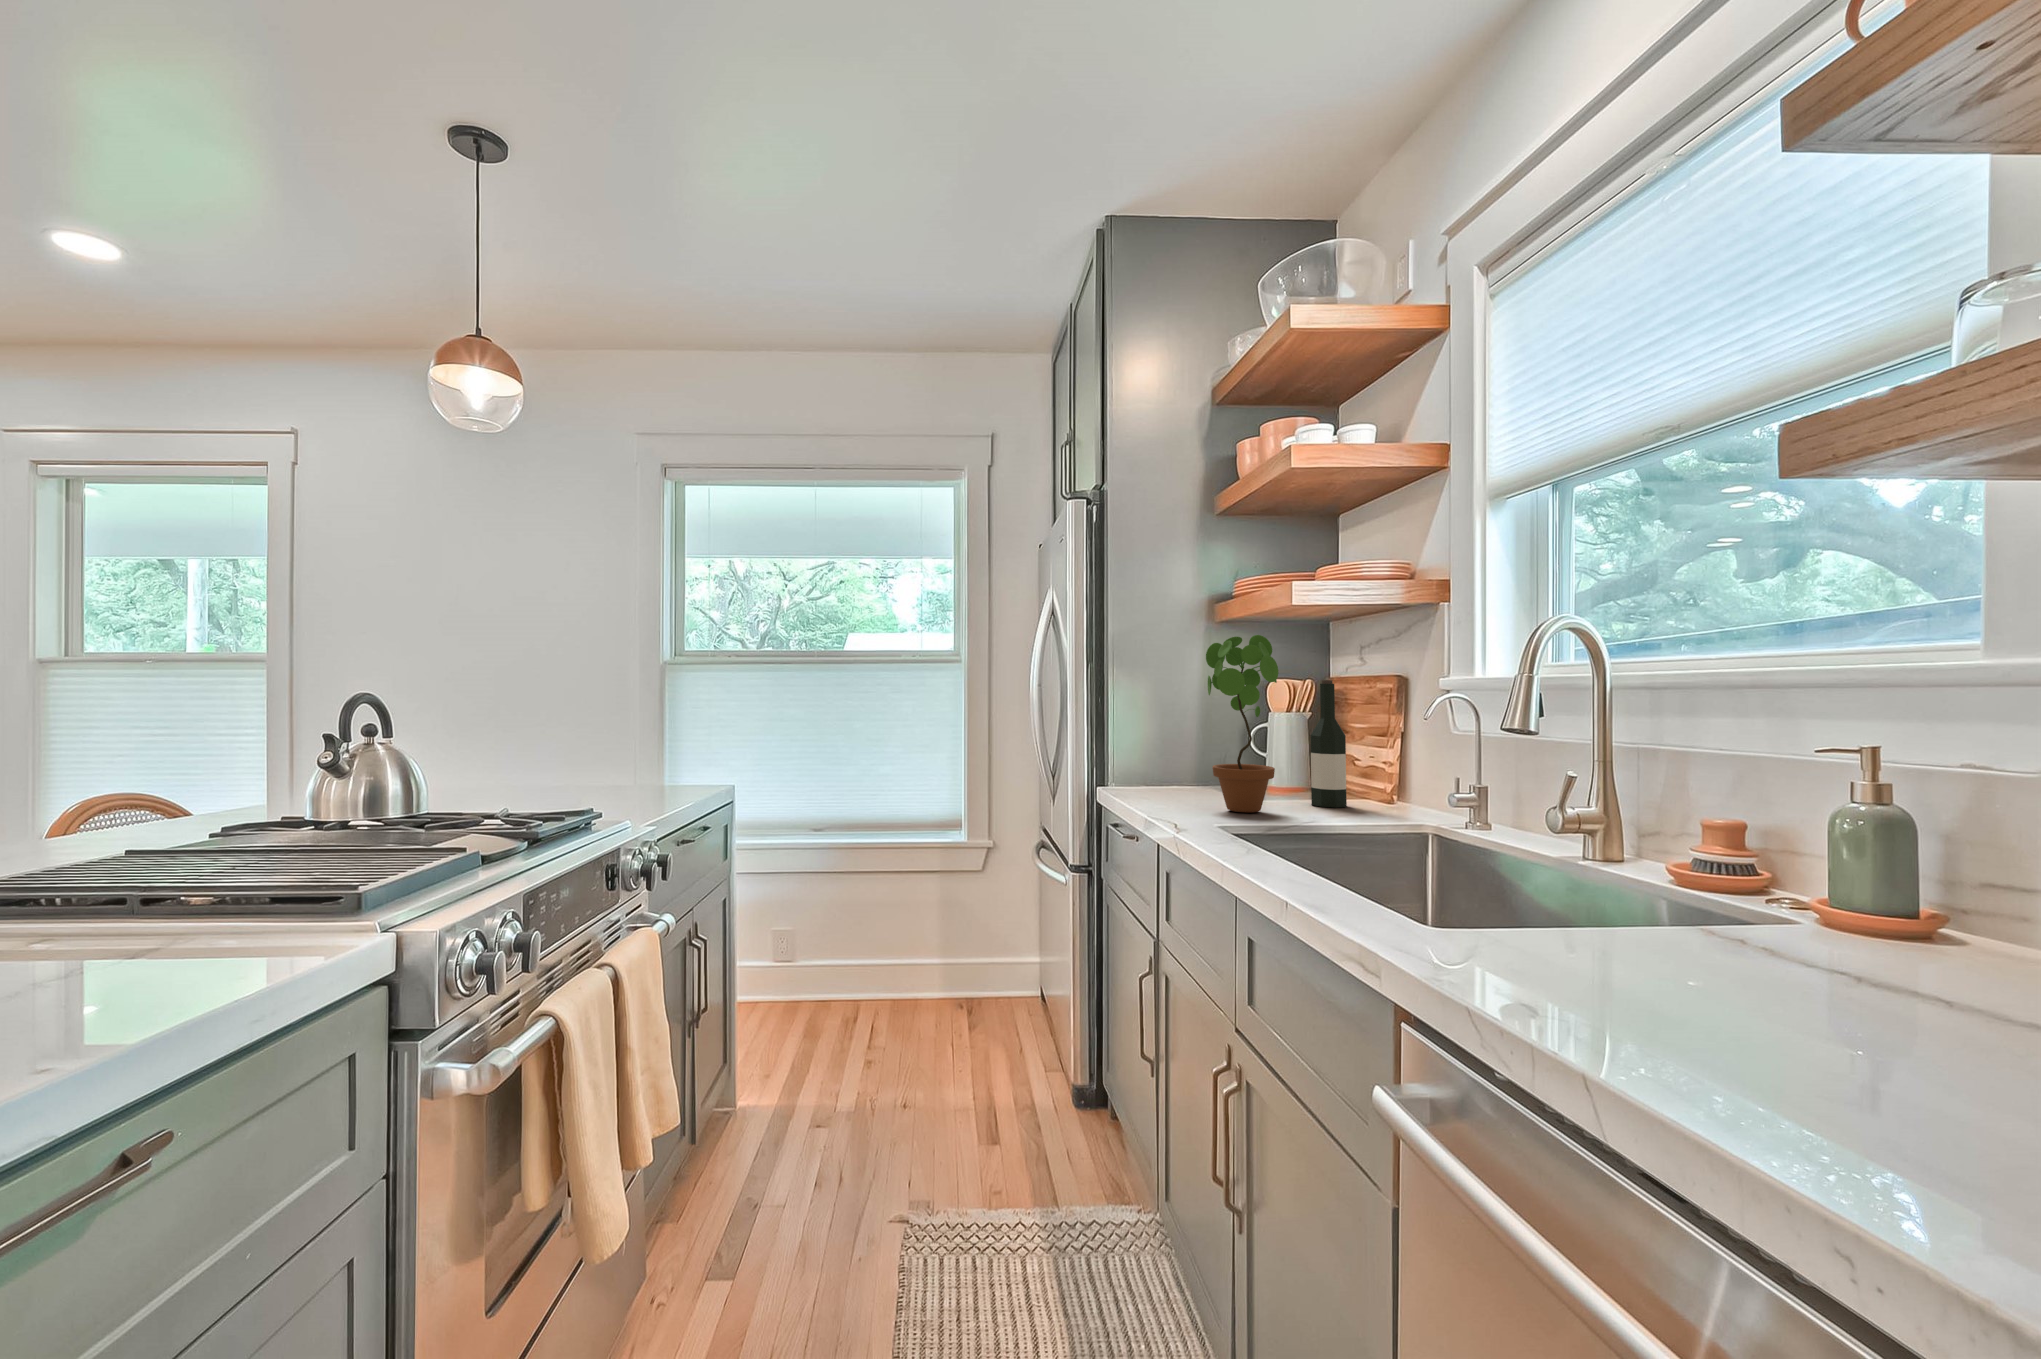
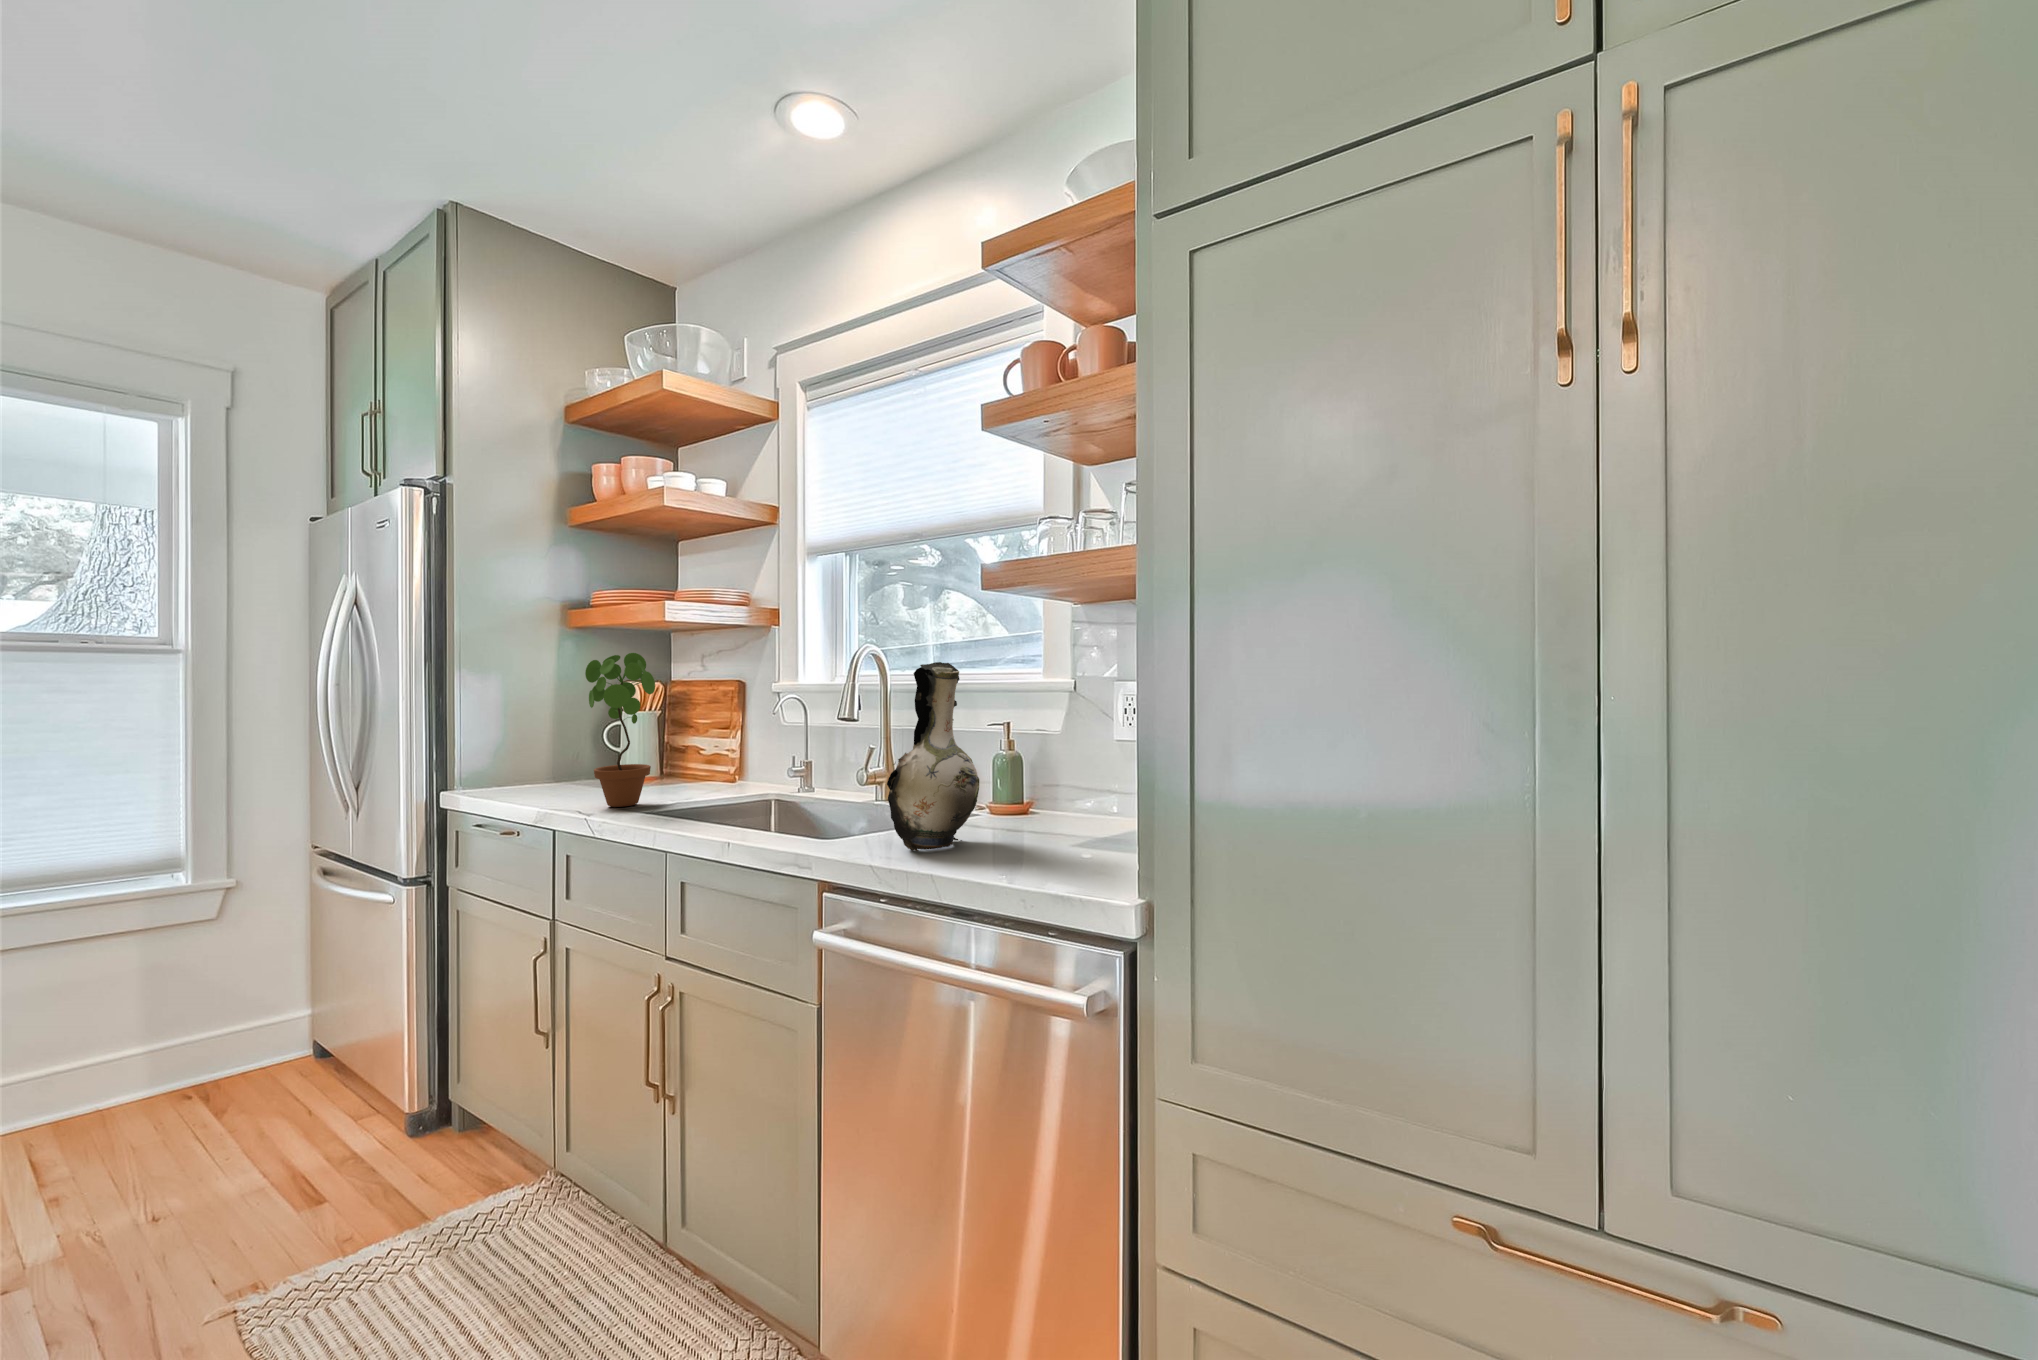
decorative vase: none [1551,600,1782,967] -> present [887,662,979,851]
wine bottle: present [1311,680,1347,808] -> none [671,687,701,792]

